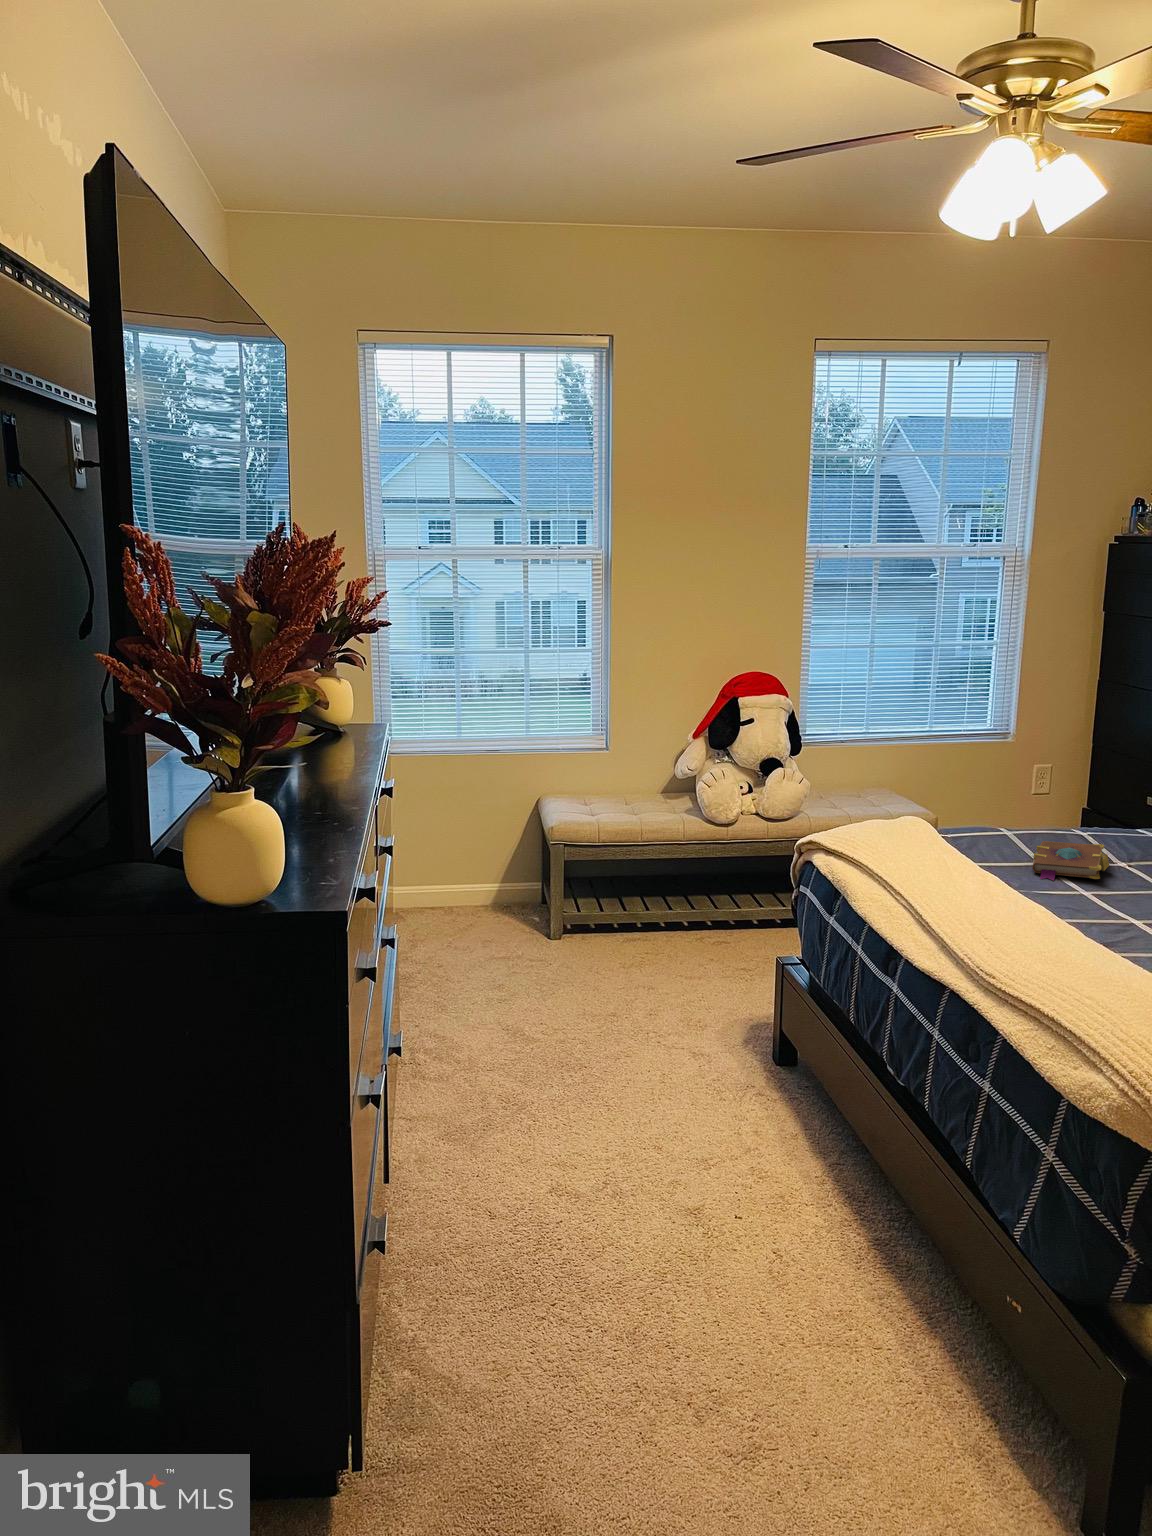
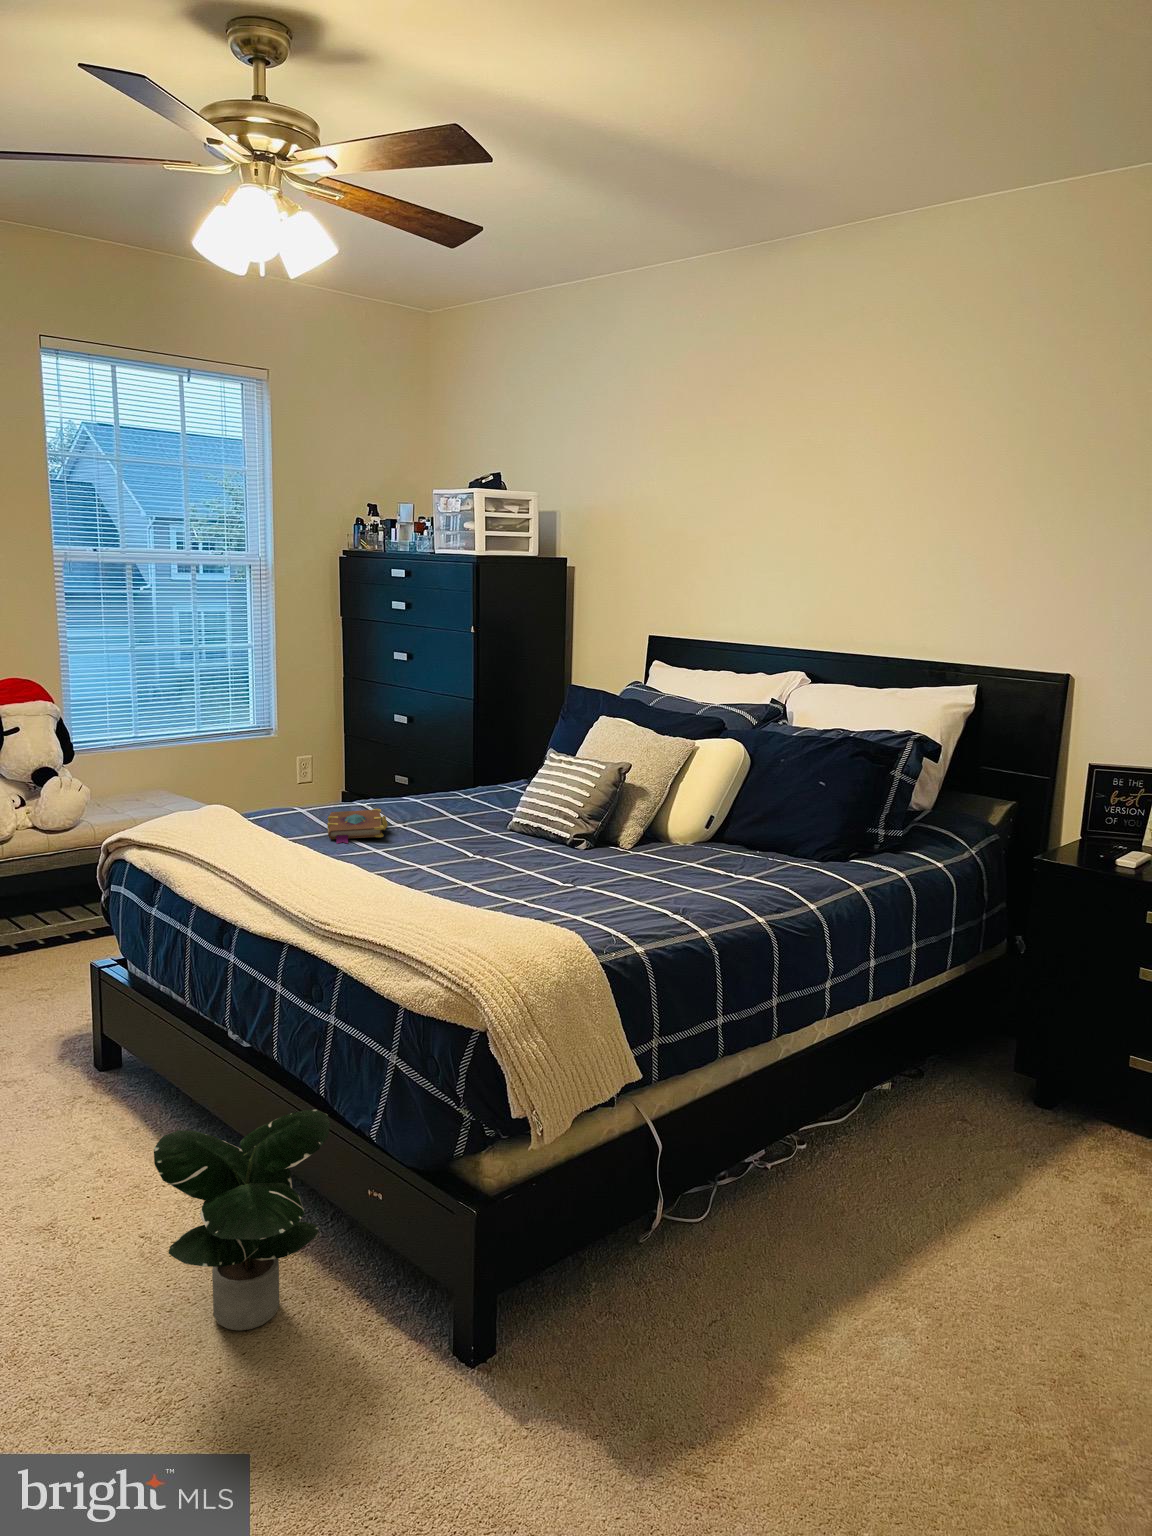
potted plant: none [775,1158,967,1396] -> present [154,1109,330,1331]

